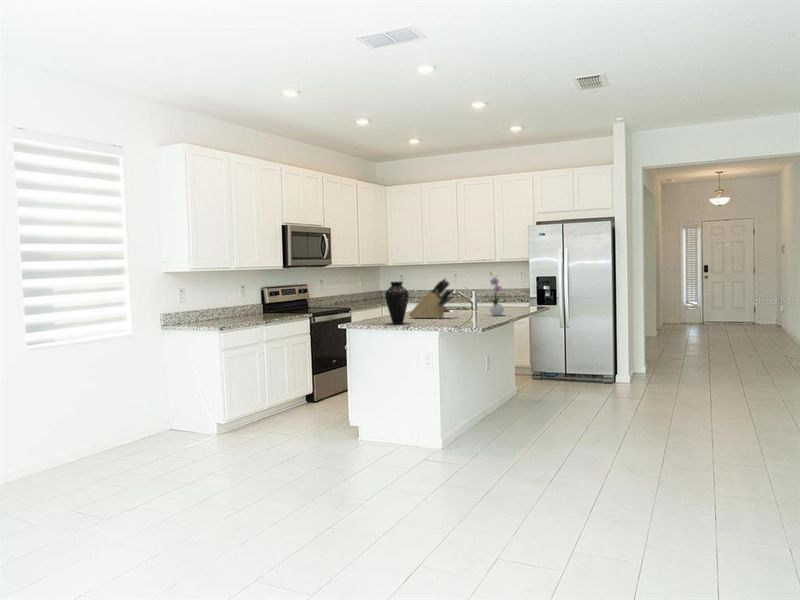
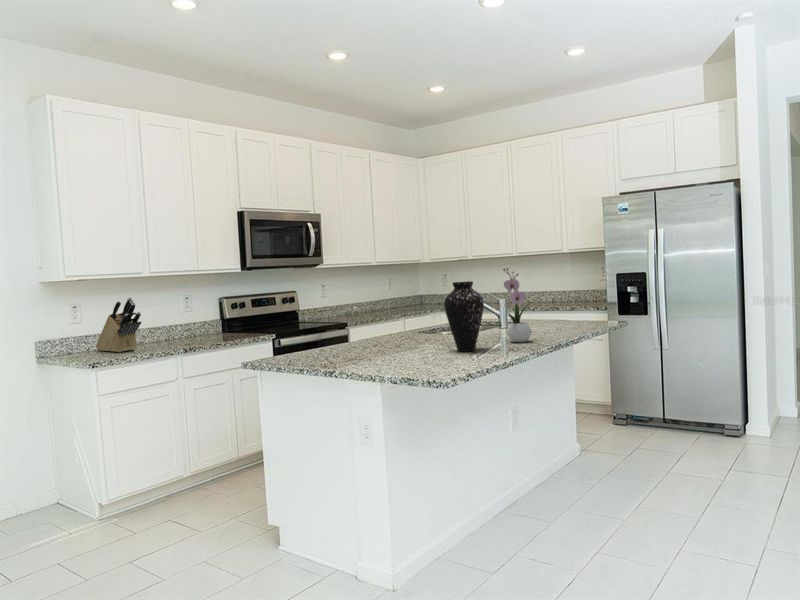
knife block: present [409,279,454,318] -> present [96,298,141,352]
vase: present [385,282,409,324] -> present [444,281,484,352]

